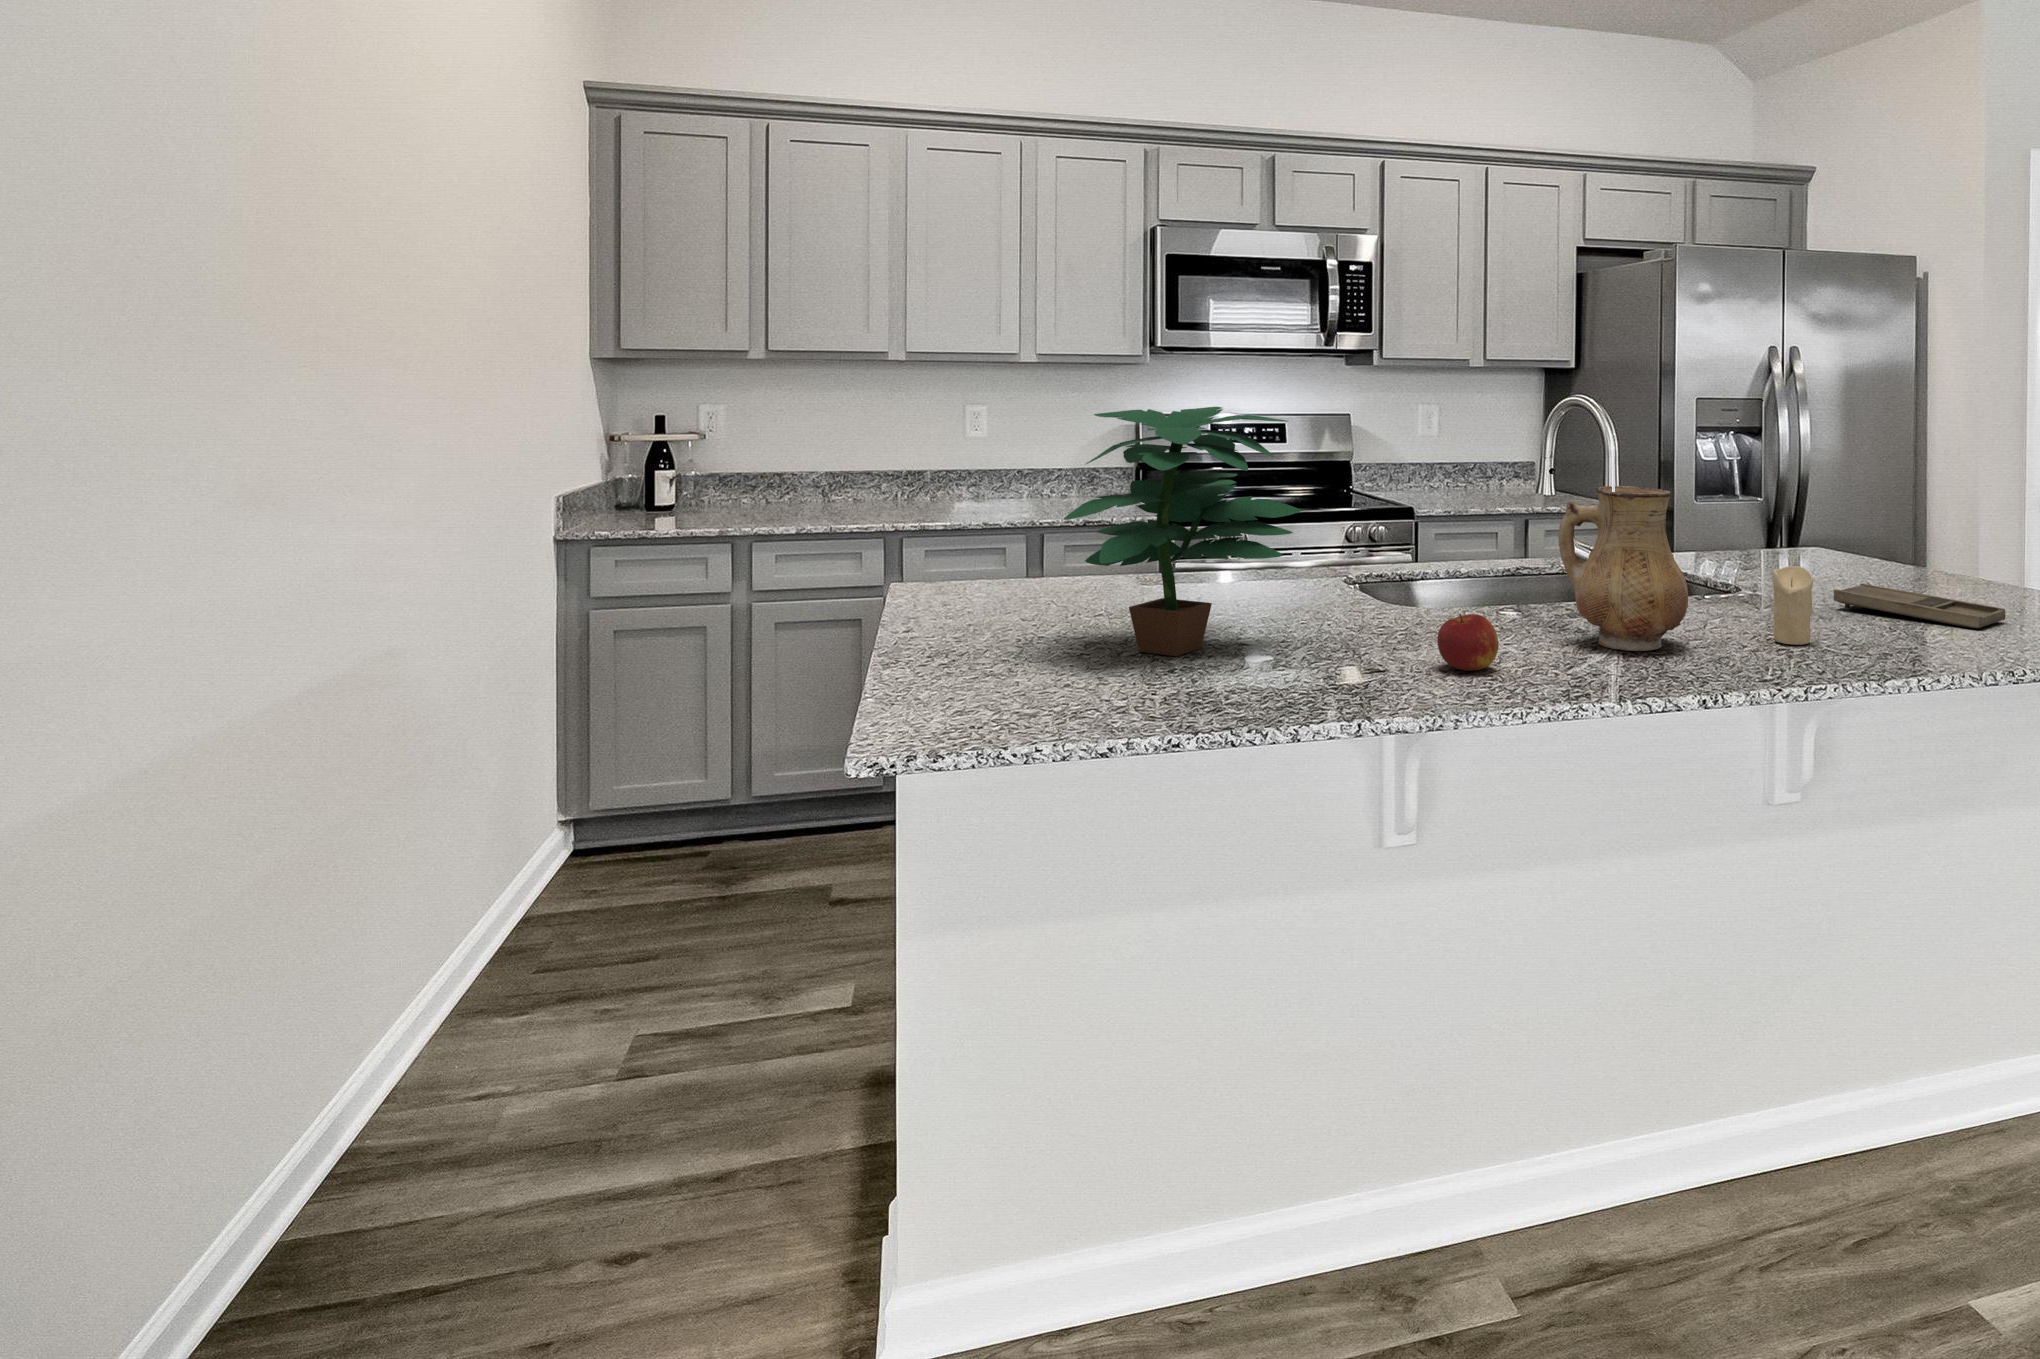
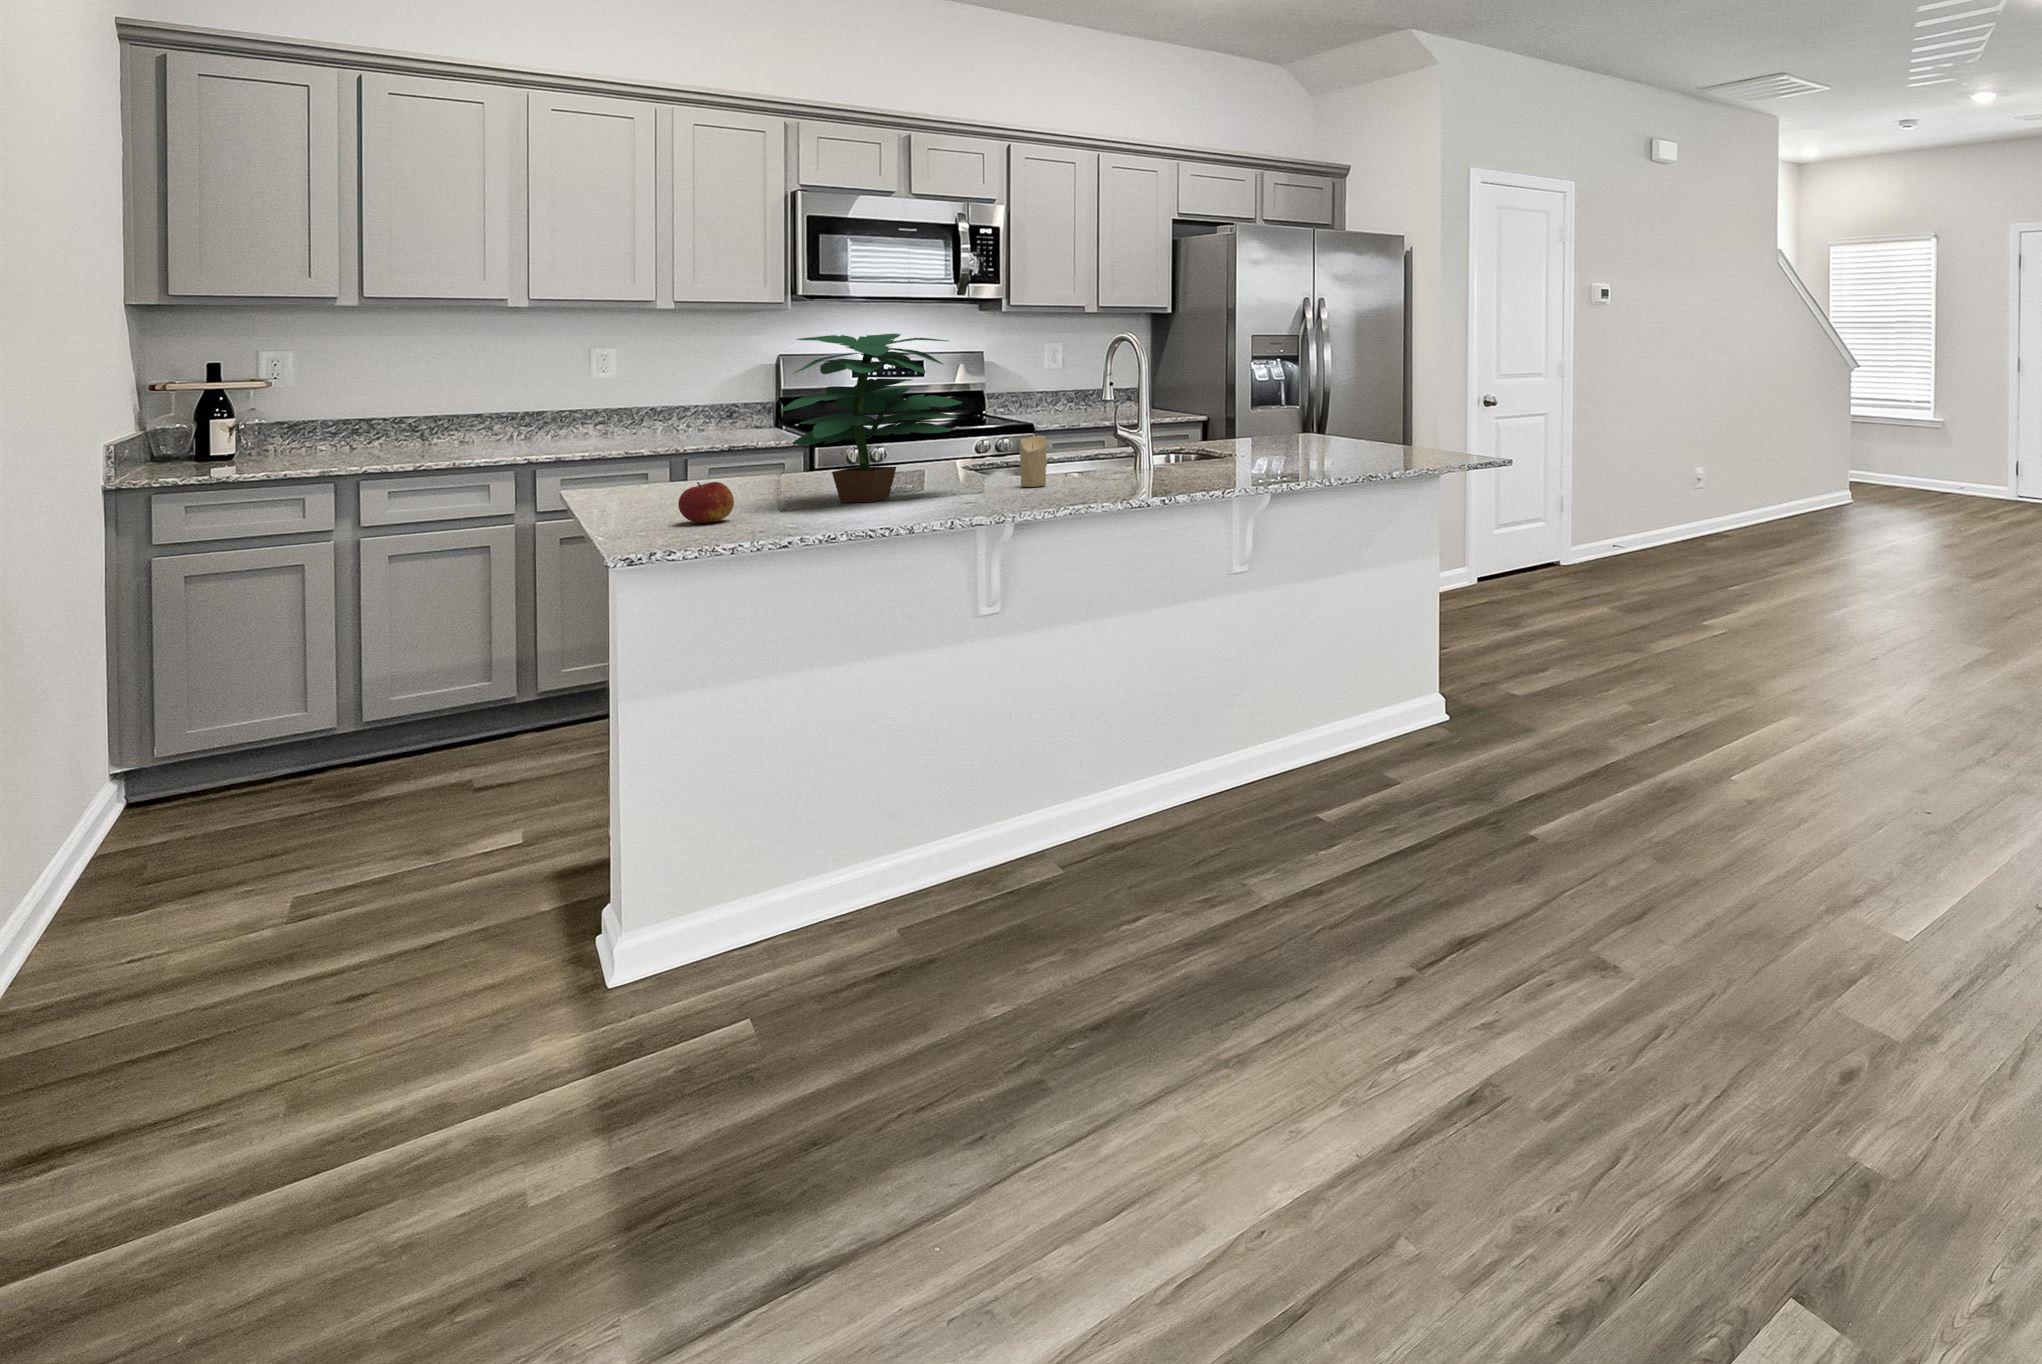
ceramic pitcher: present [1558,486,1688,651] -> none [1144,380,1227,480]
candle: present [1773,566,1813,645] -> present [1019,436,1047,487]
tray: present [1834,583,2006,628] -> none [1324,441,1419,459]
apple: present [1437,614,1499,671] -> present [678,482,734,523]

